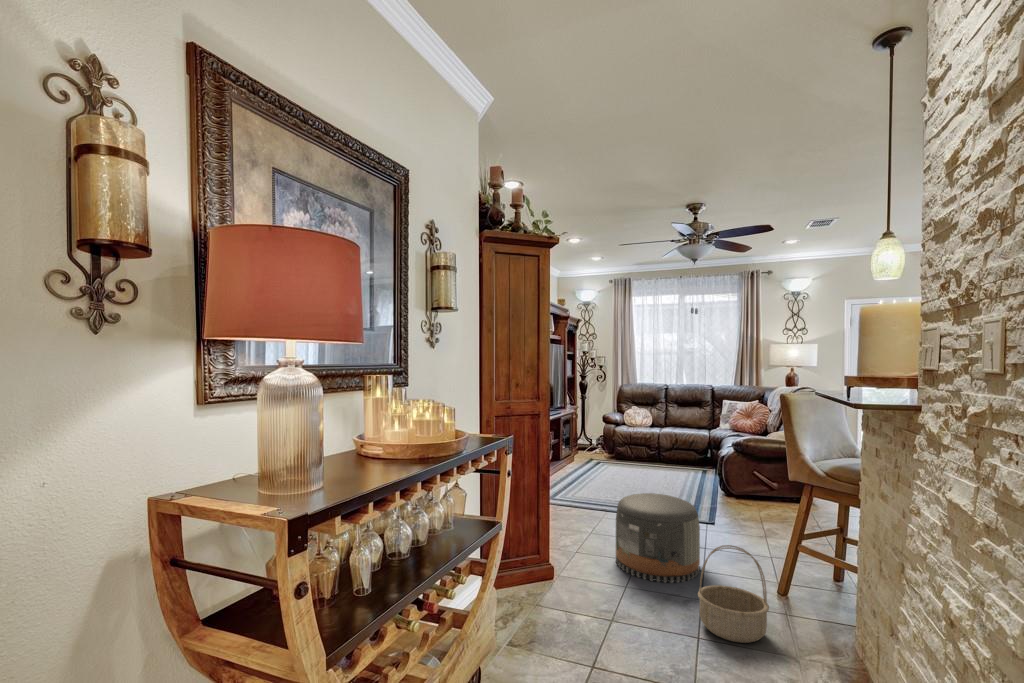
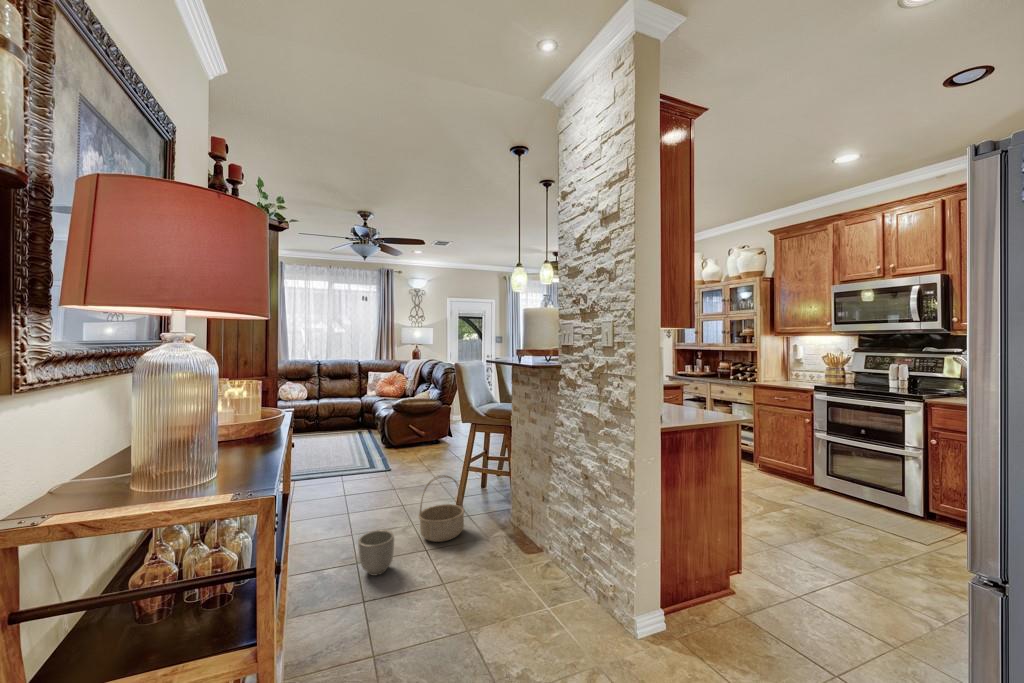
pouf: present [616,493,700,583] -> none [330,455,401,527]
planter: none [606,586,650,643] -> present [358,530,394,575]

